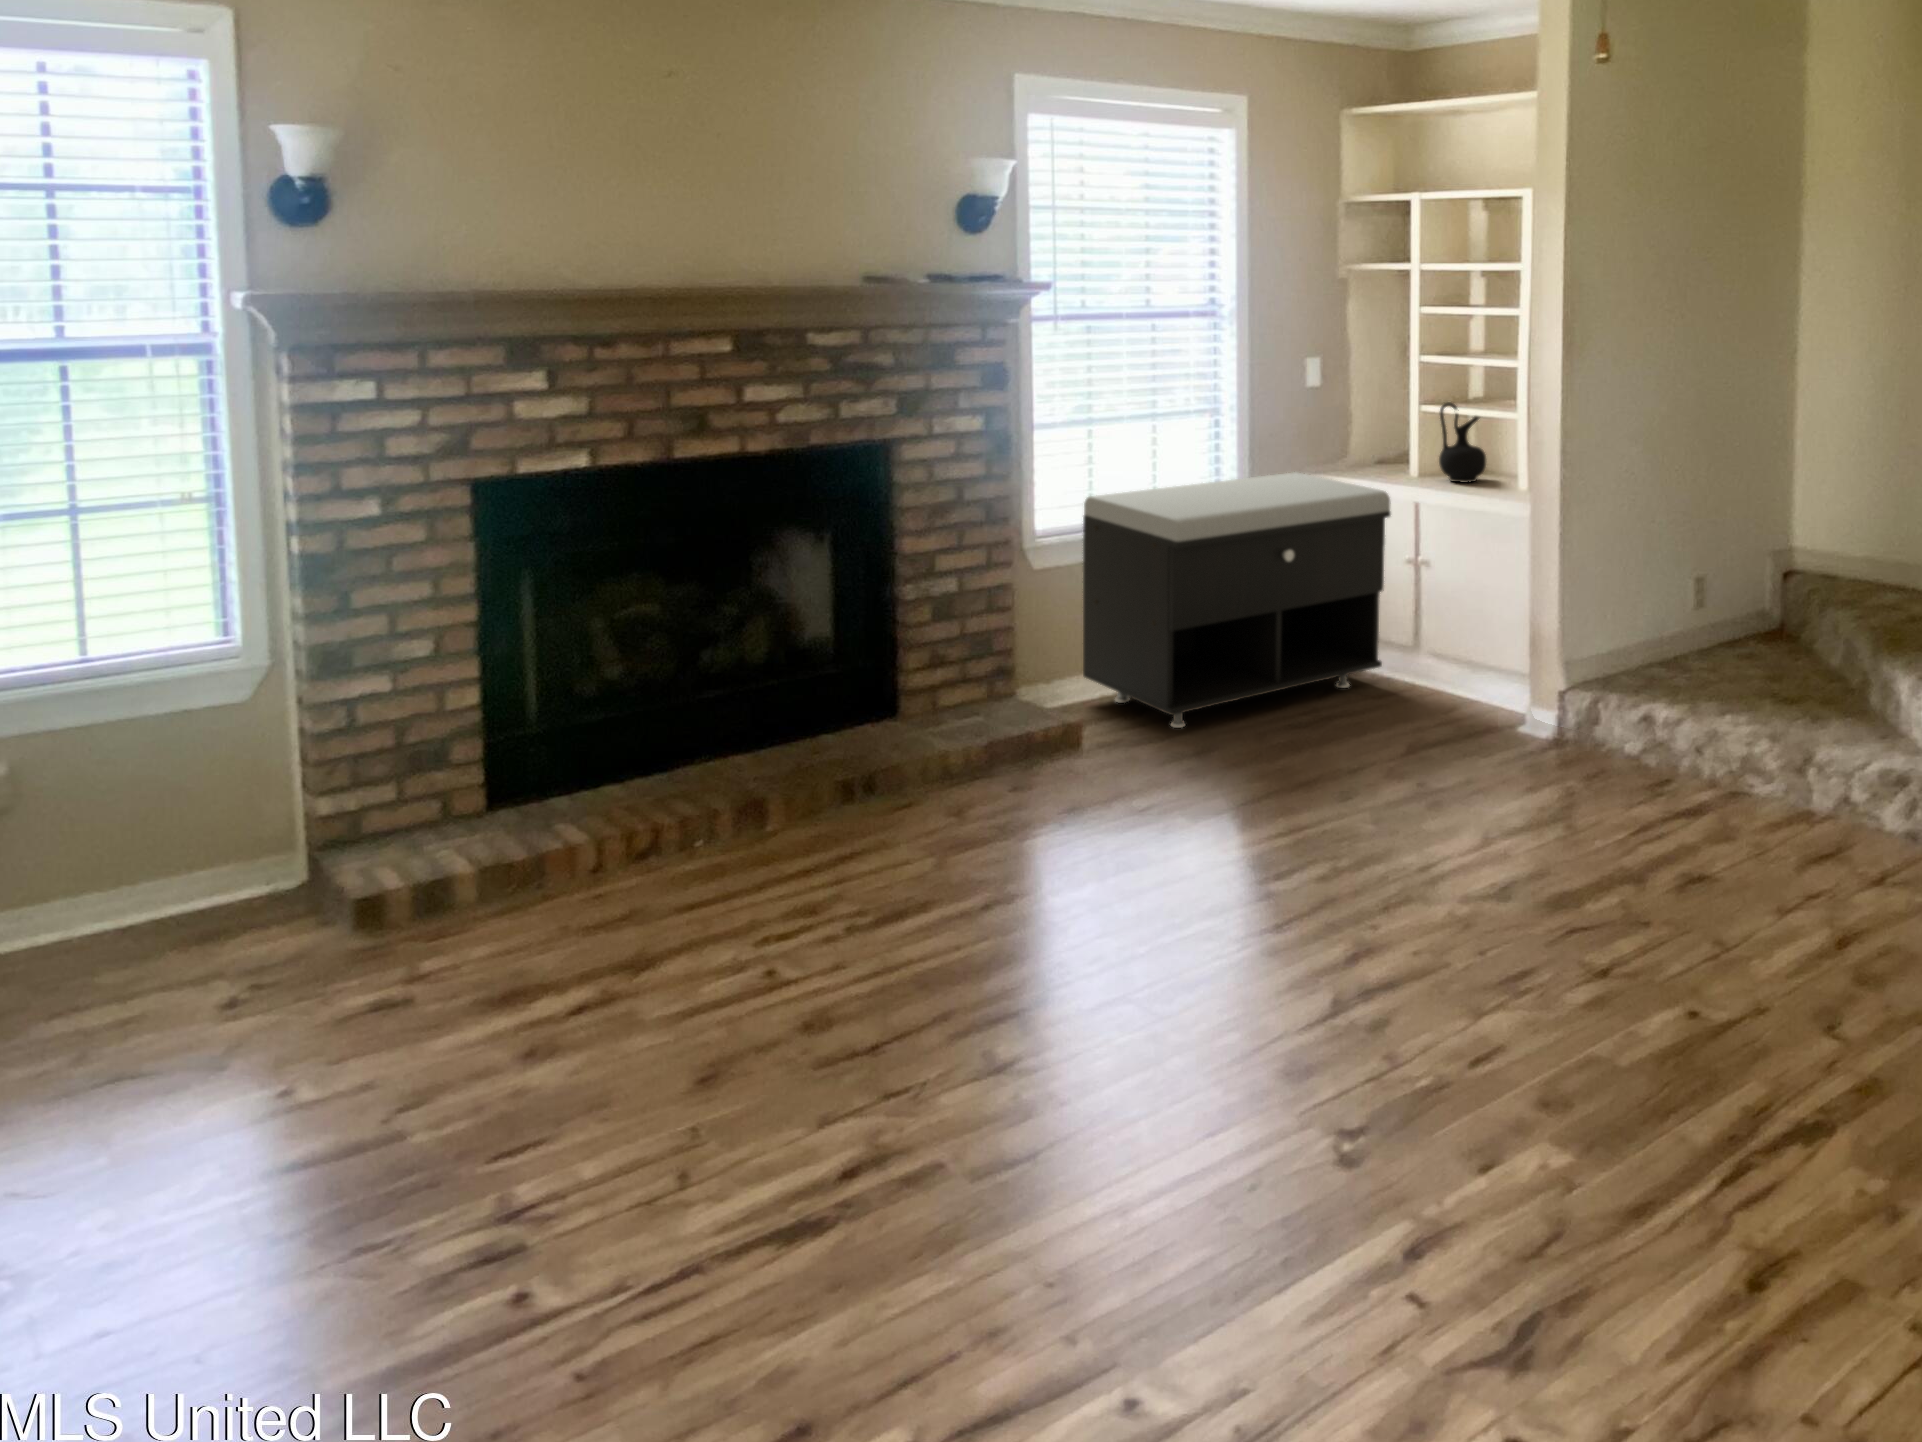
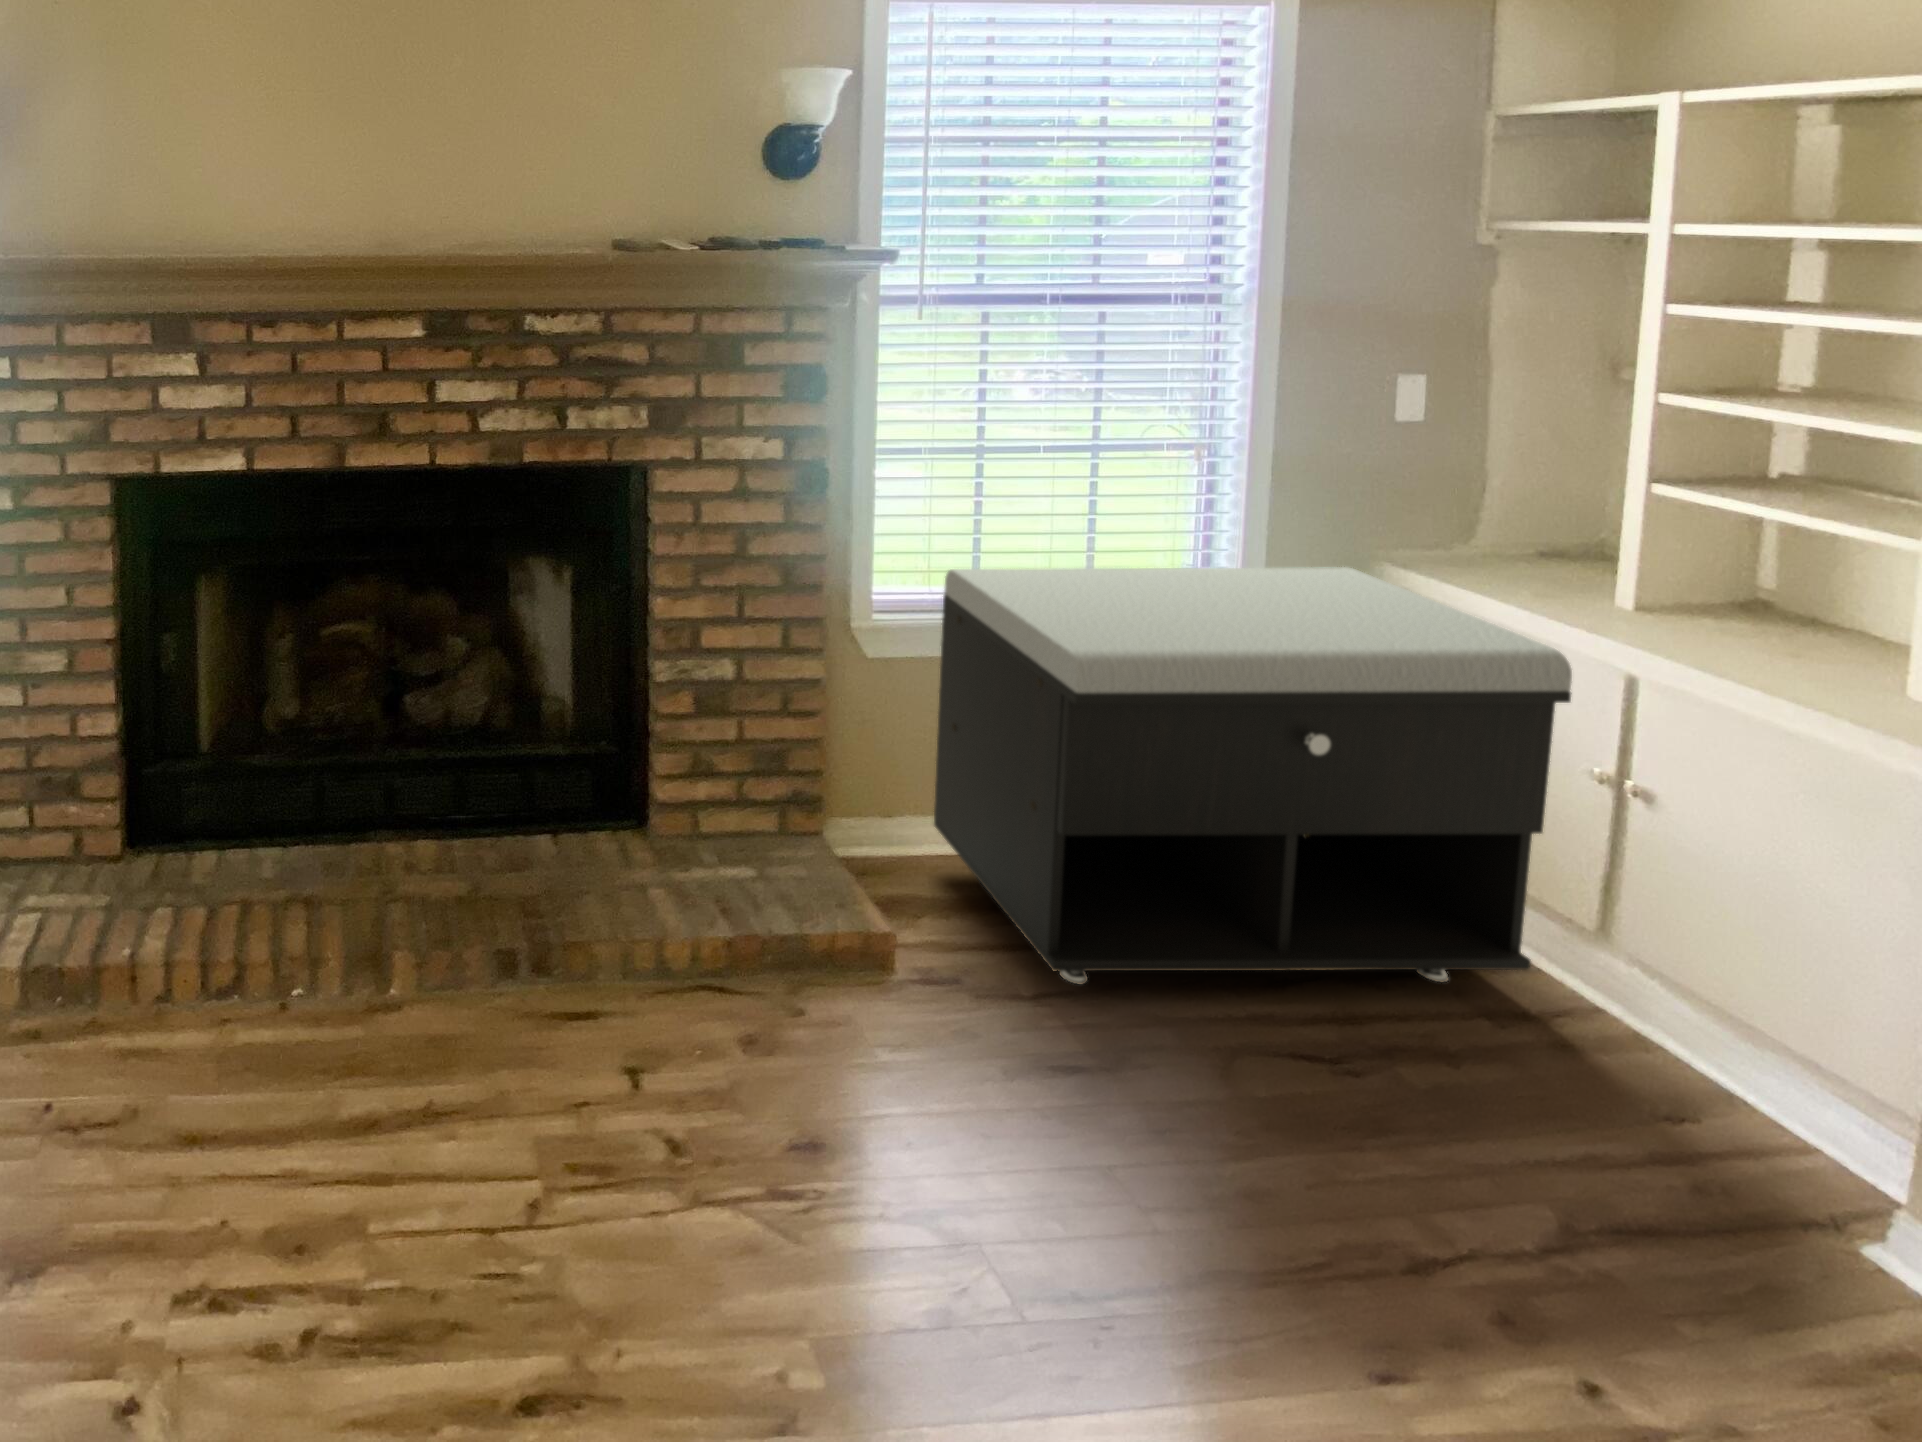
ceramic jug: present [1439,402,1486,483] -> none [1704,495,1847,663]

